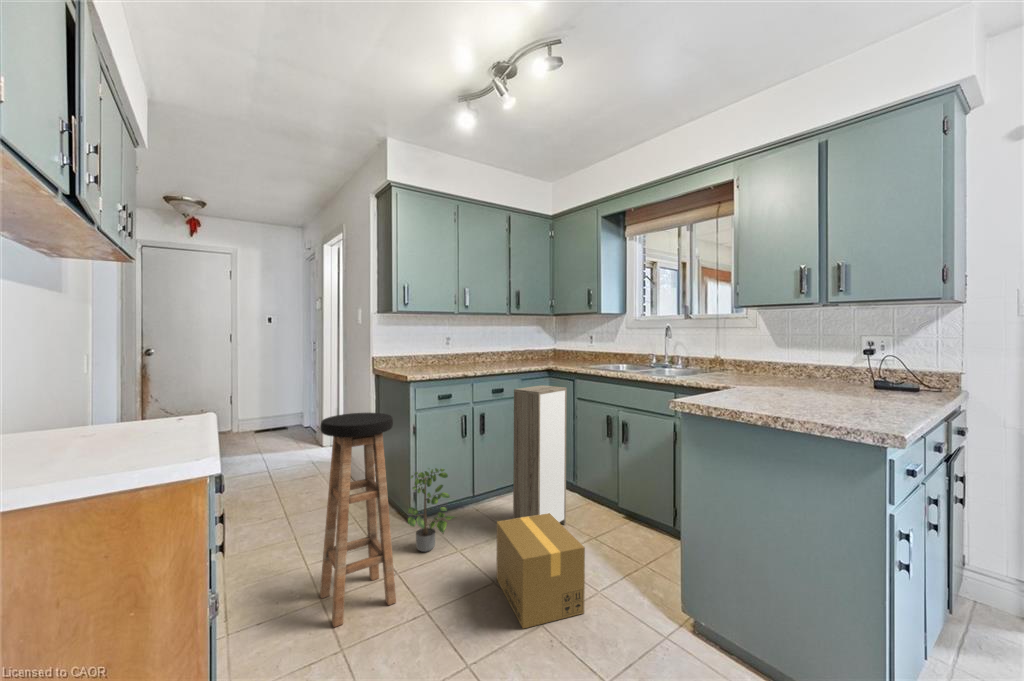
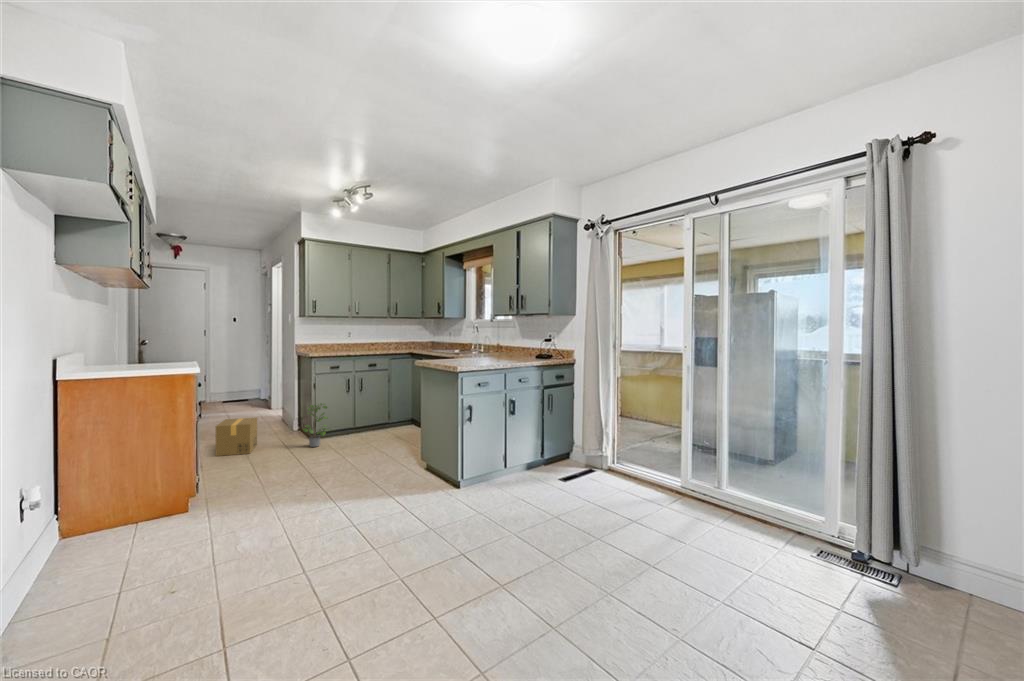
storage cabinet: present [513,385,567,525] -> none [369,361,402,444]
bar stool: present [320,413,396,627] -> none [252,370,290,464]
cardboard box: present [496,513,585,629] -> present [215,417,257,456]

